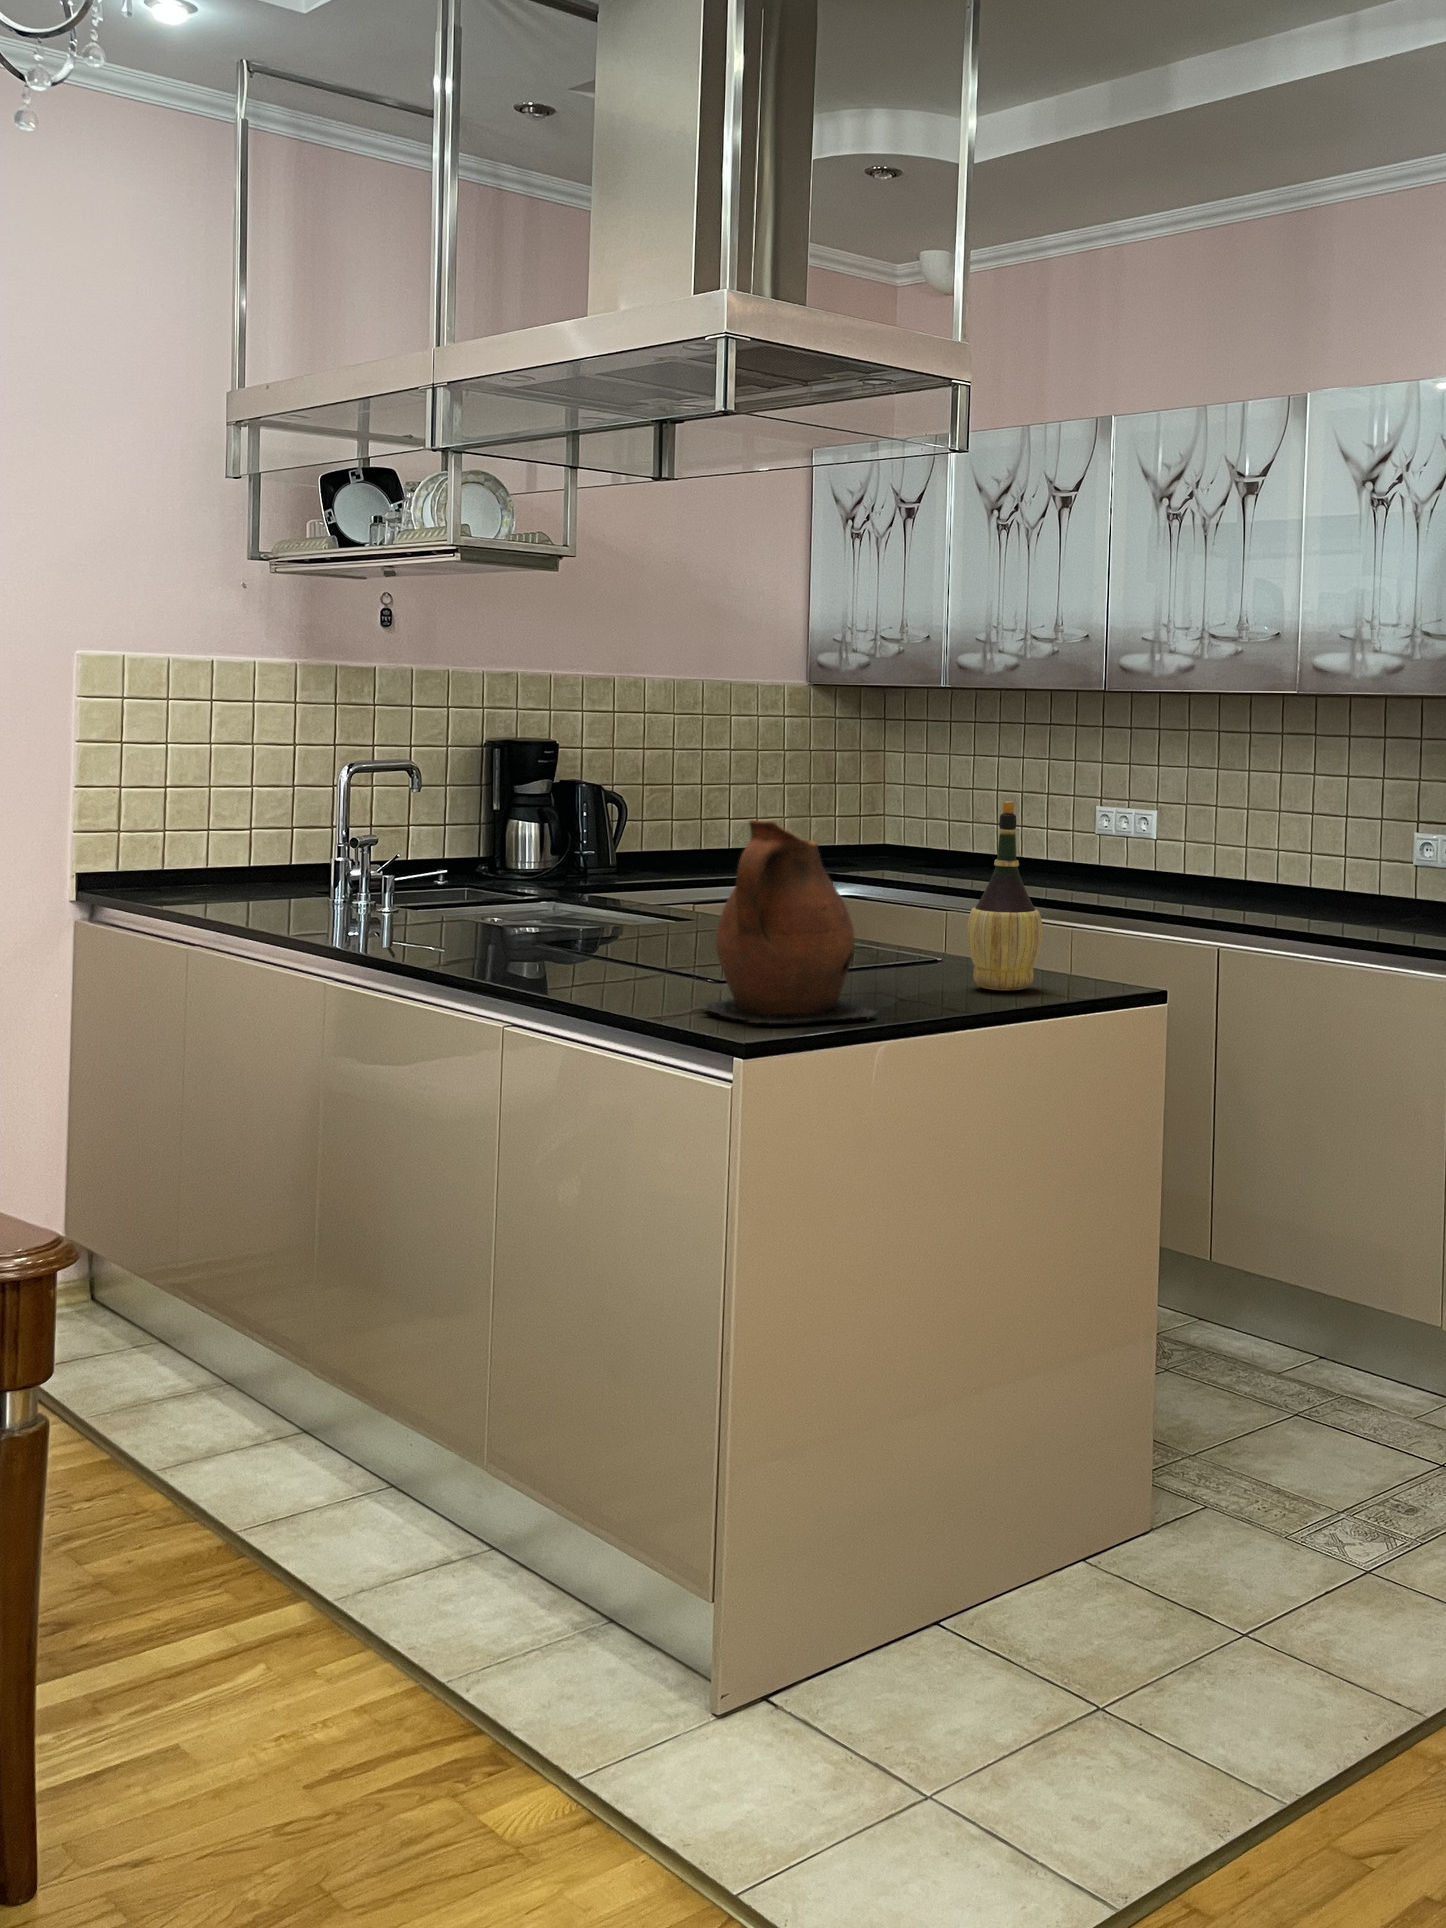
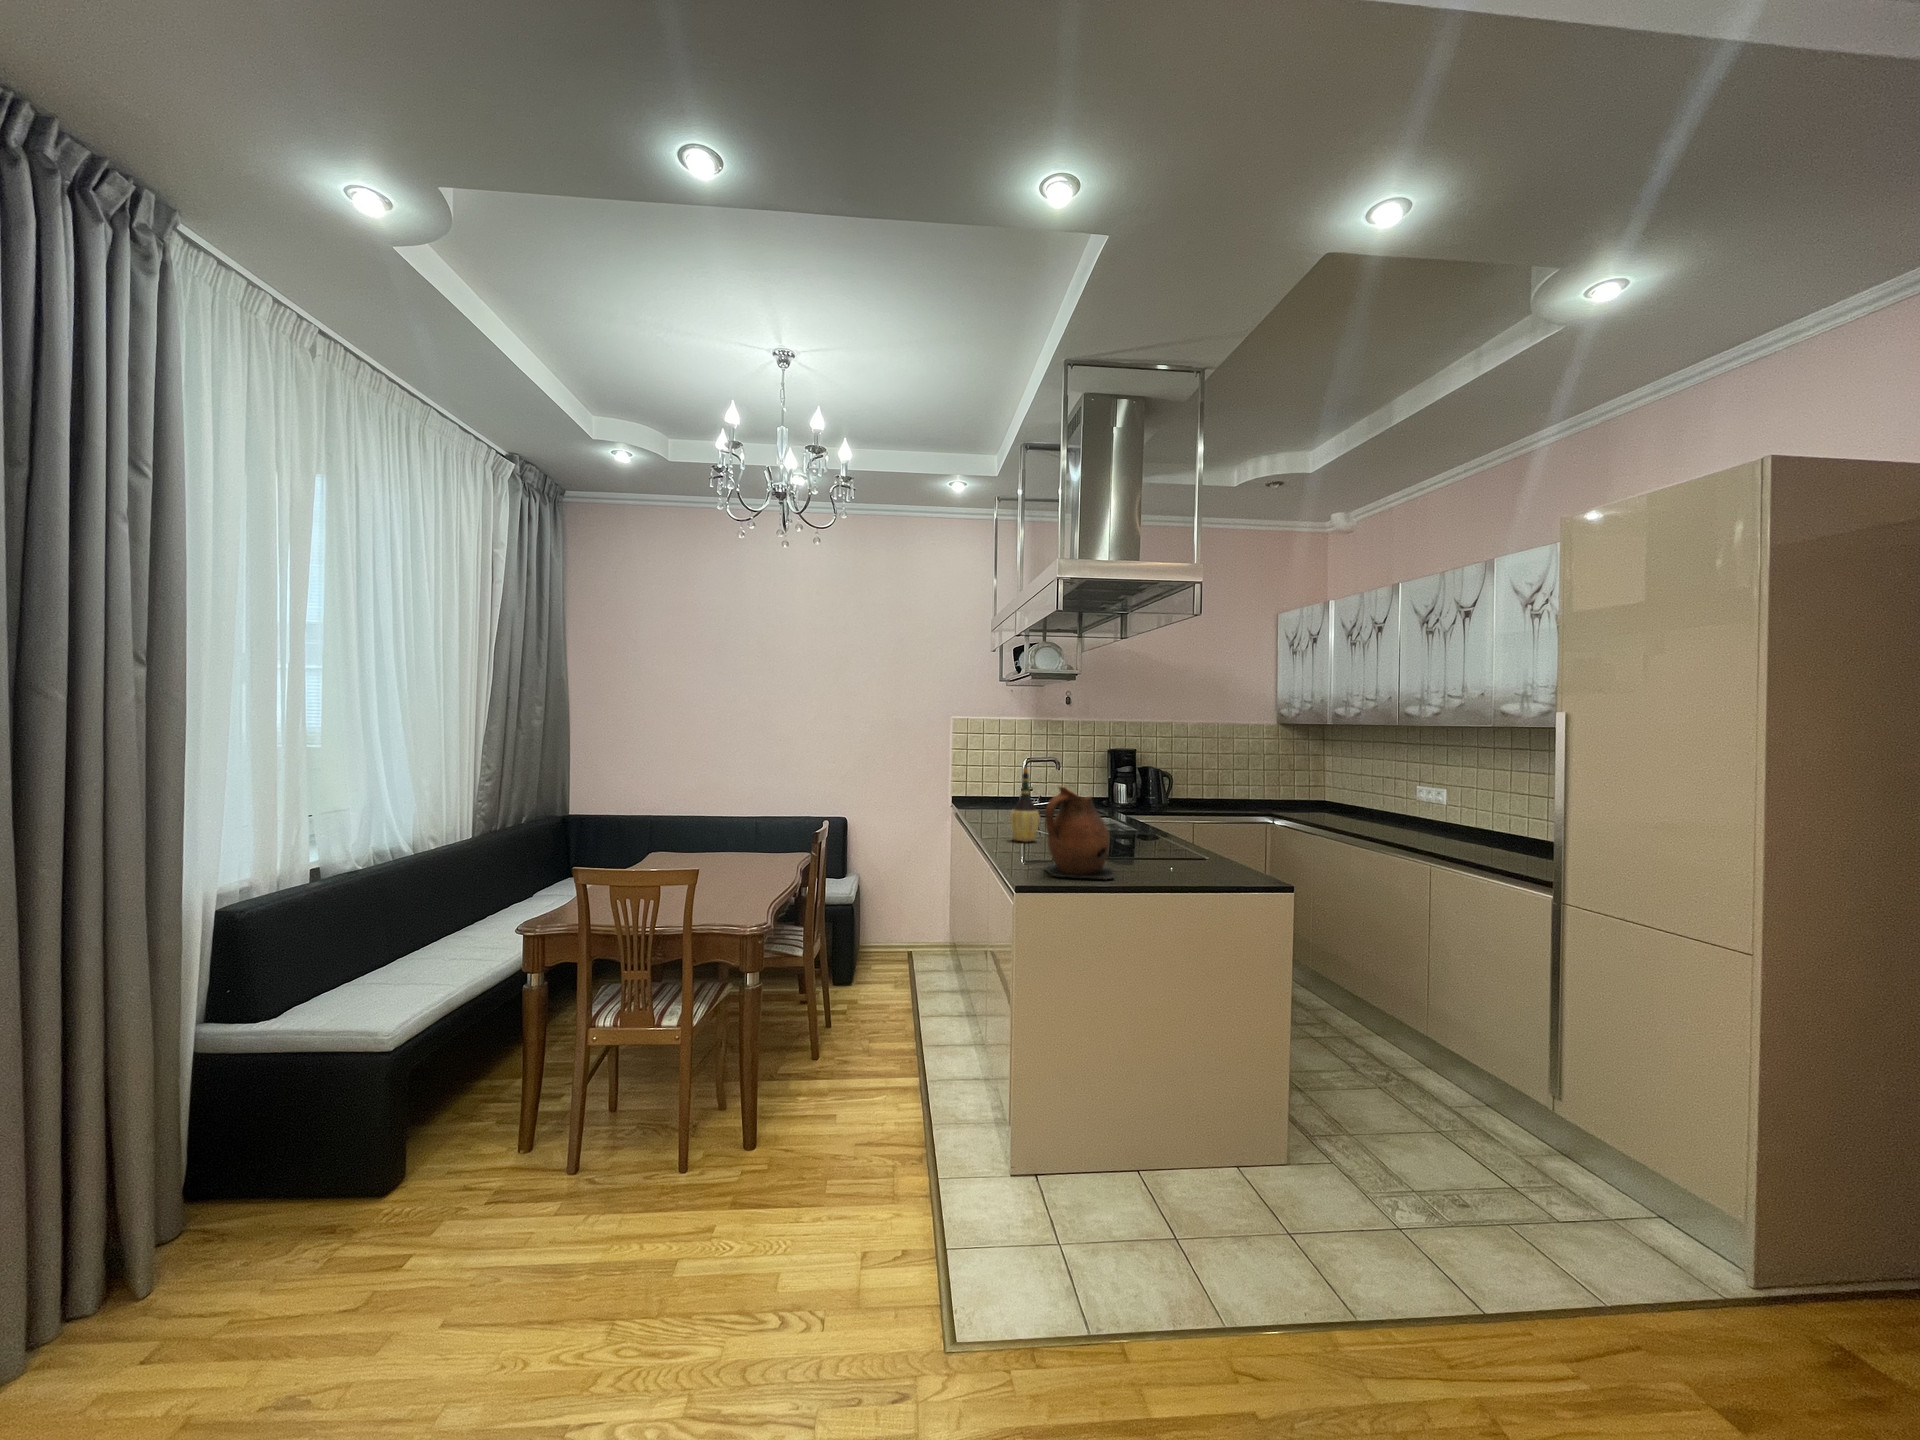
wine bottle: present [967,801,1043,990] -> present [1010,768,1040,842]

